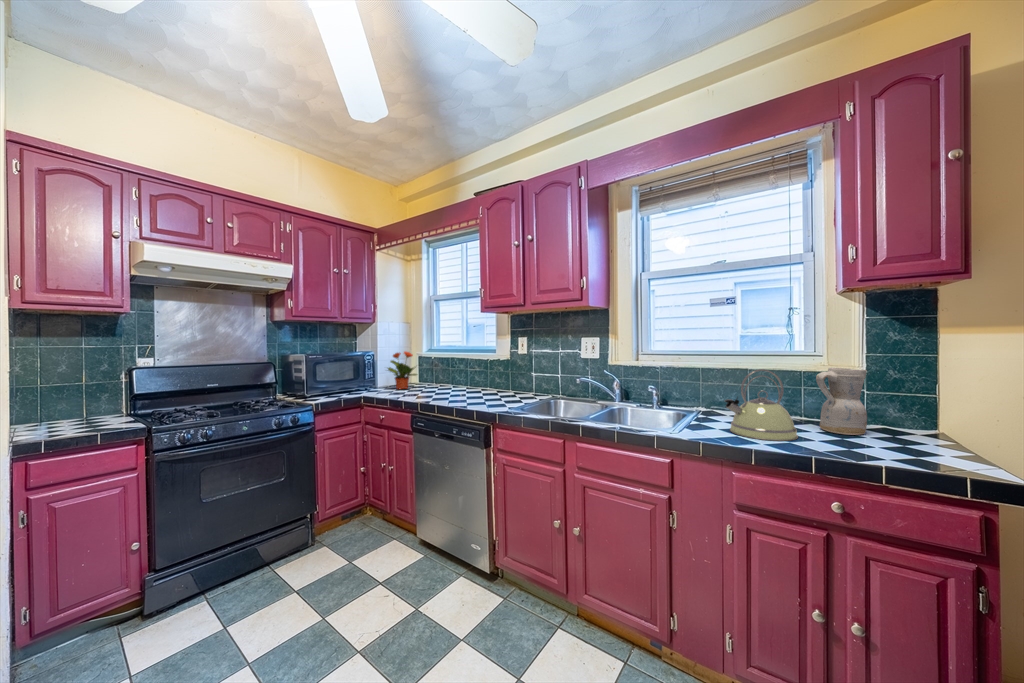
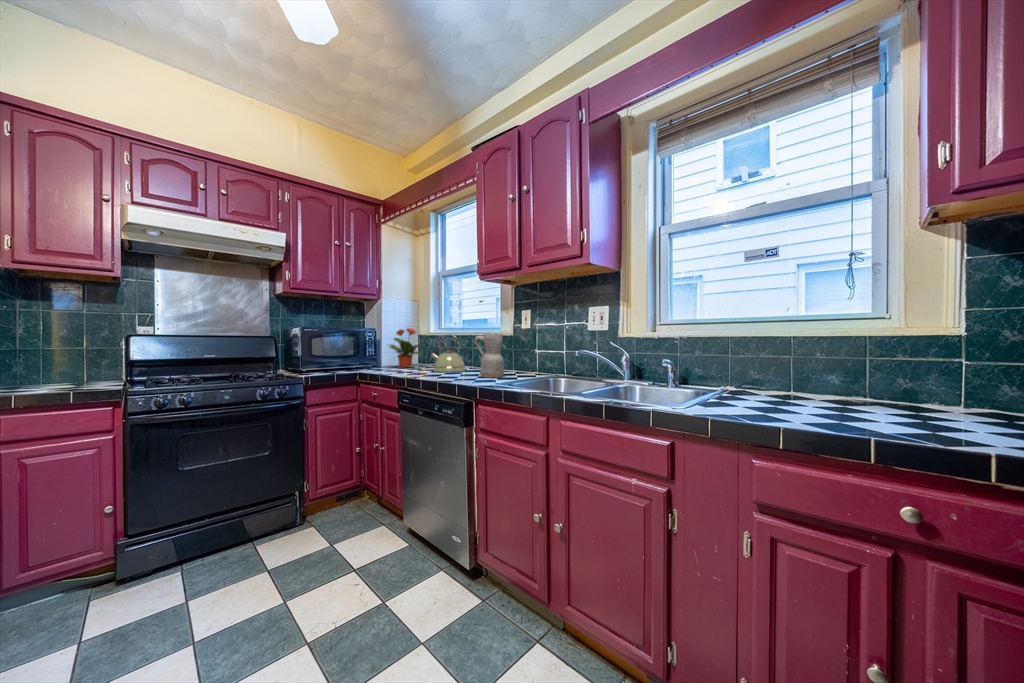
ceramic pitcher: present [816,367,867,435] -> present [475,333,504,377]
kettle: present [725,369,798,441] -> present [431,335,465,372]

